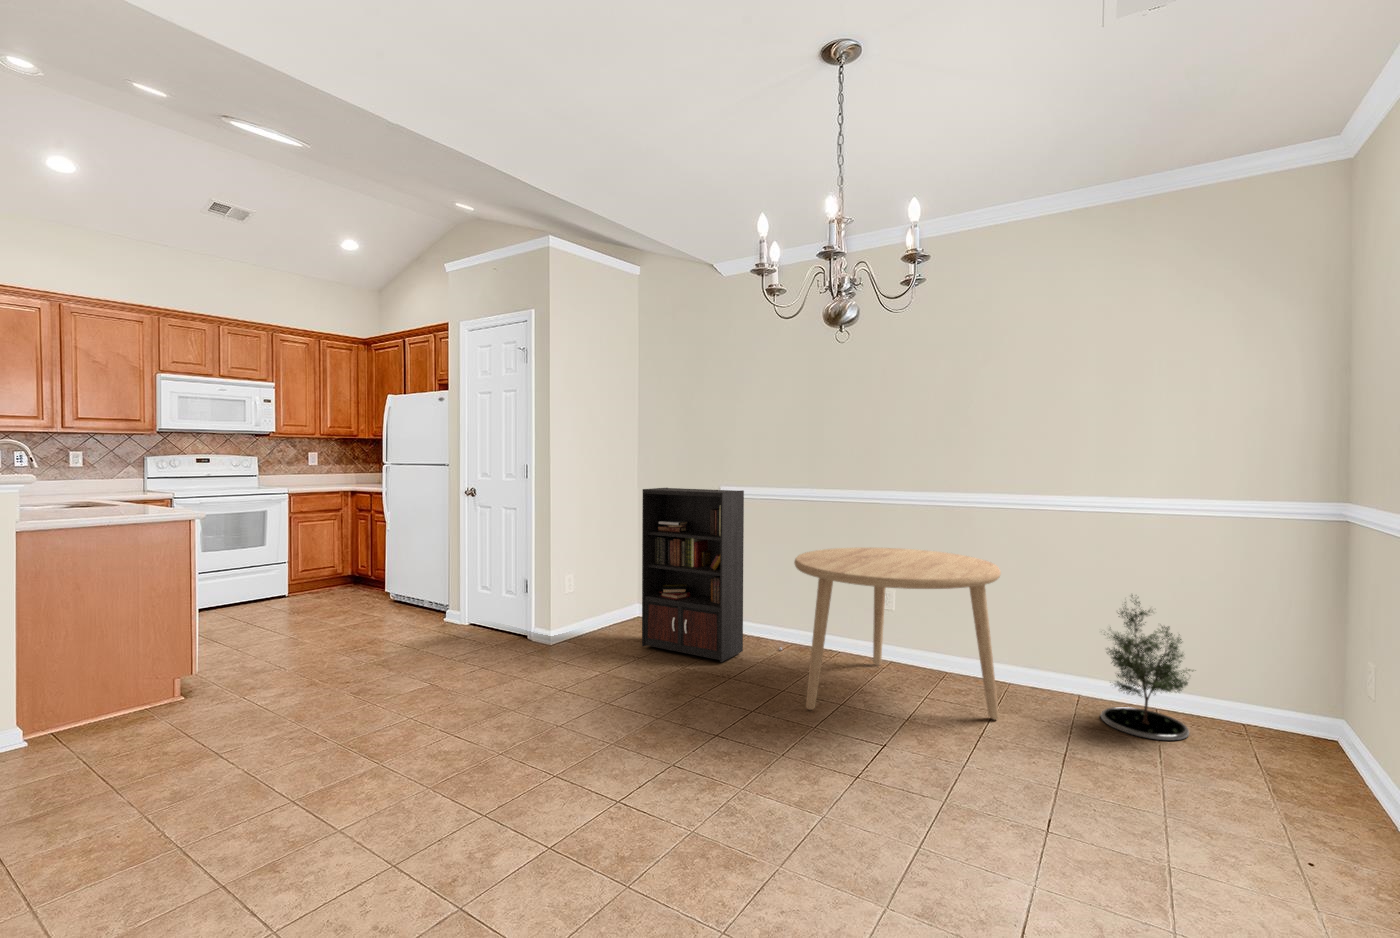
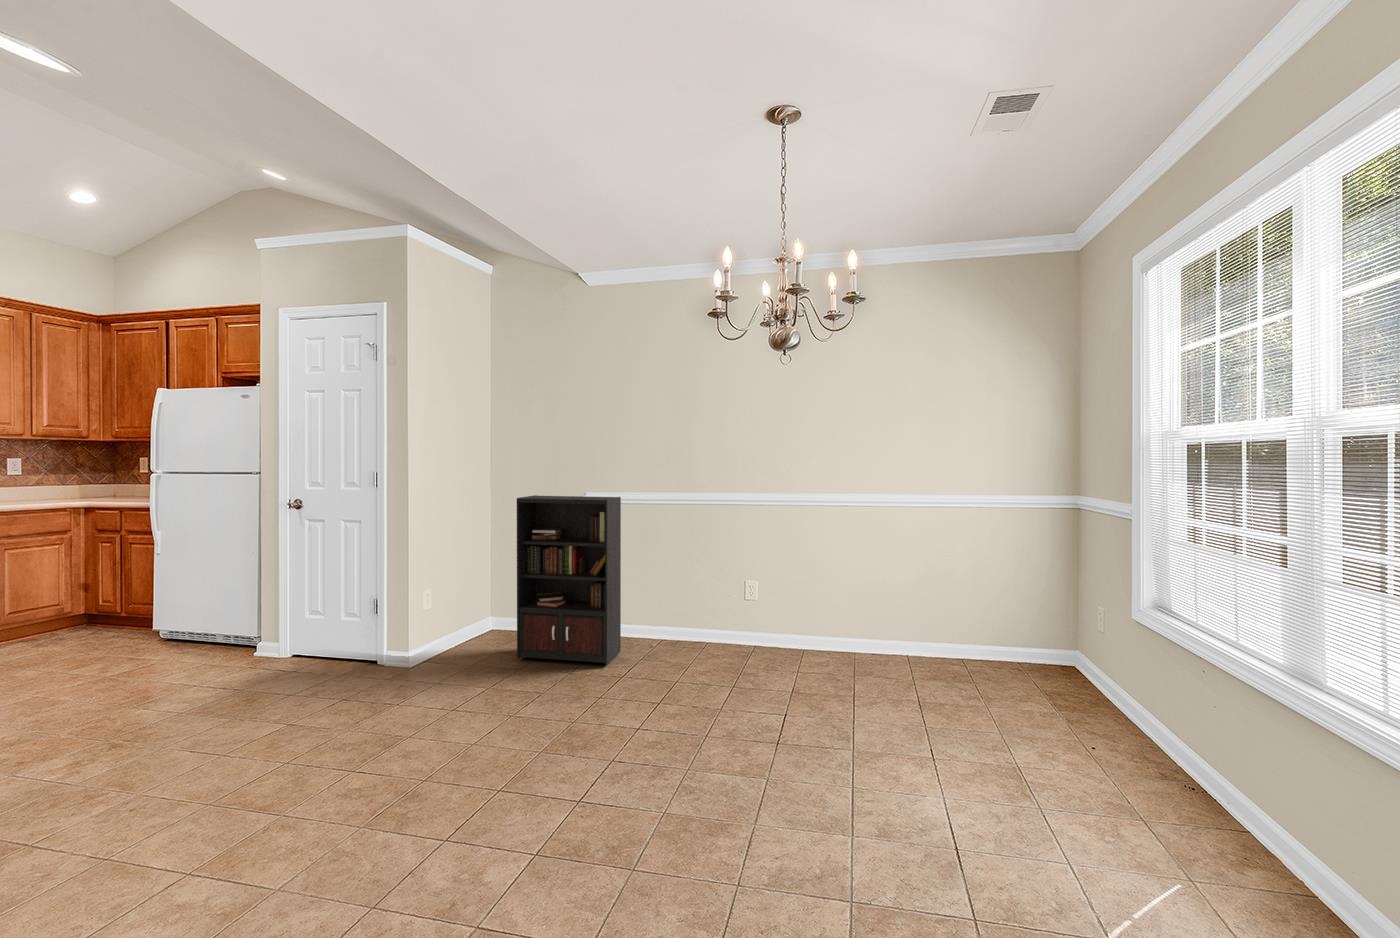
dining table: present [794,547,1001,720] -> none [685,545,861,698]
potted tree: present [1101,595,1190,740] -> none [925,571,991,682]

